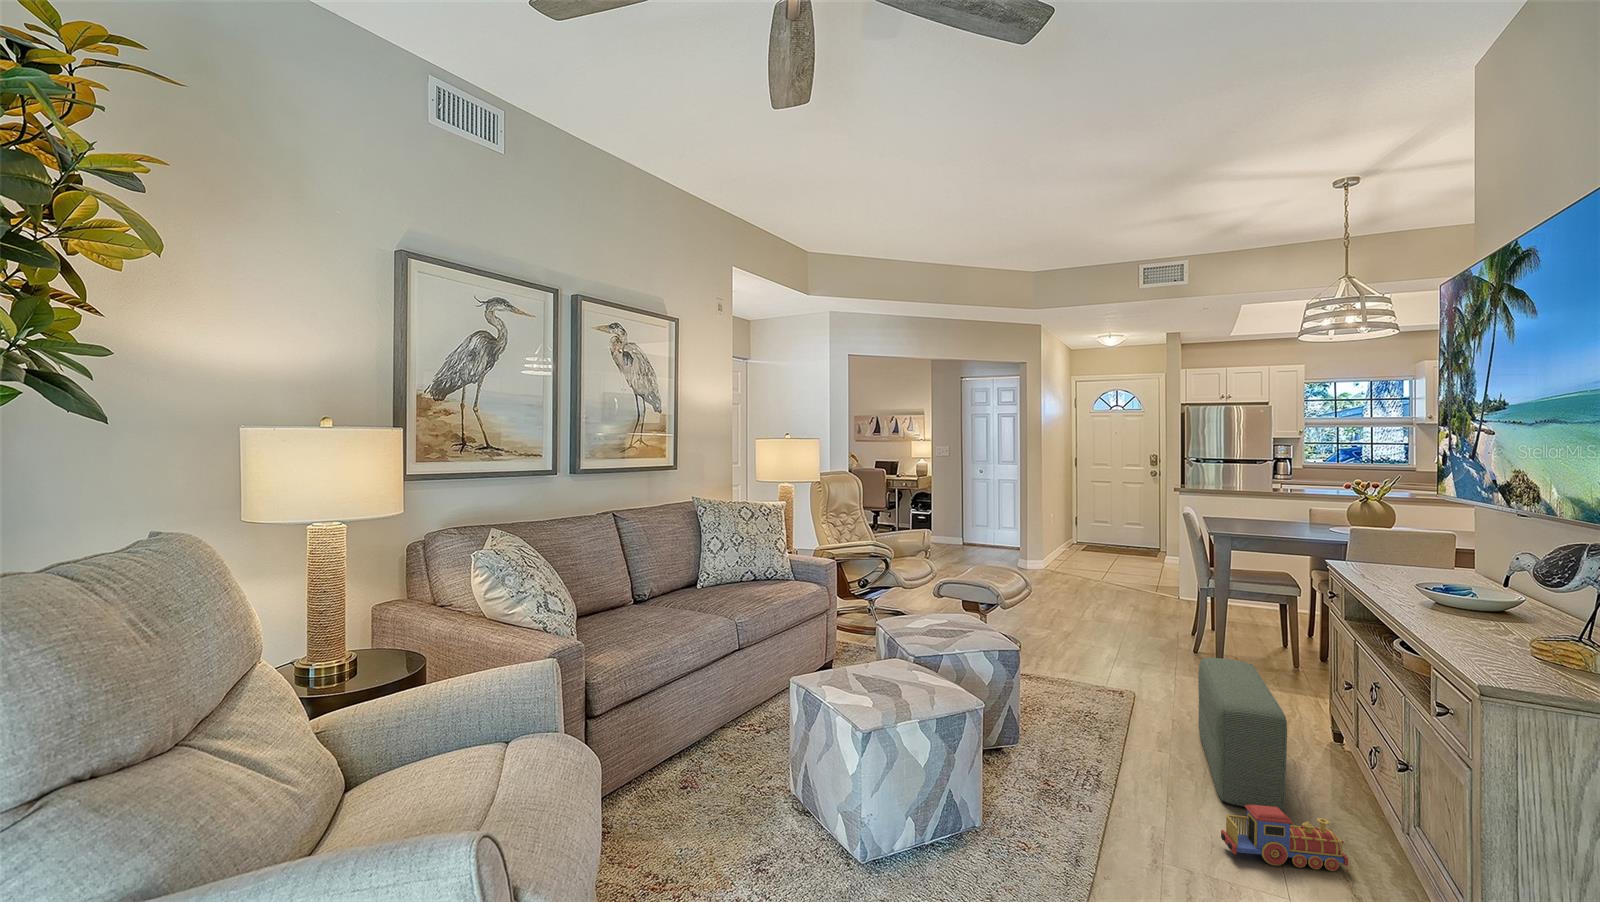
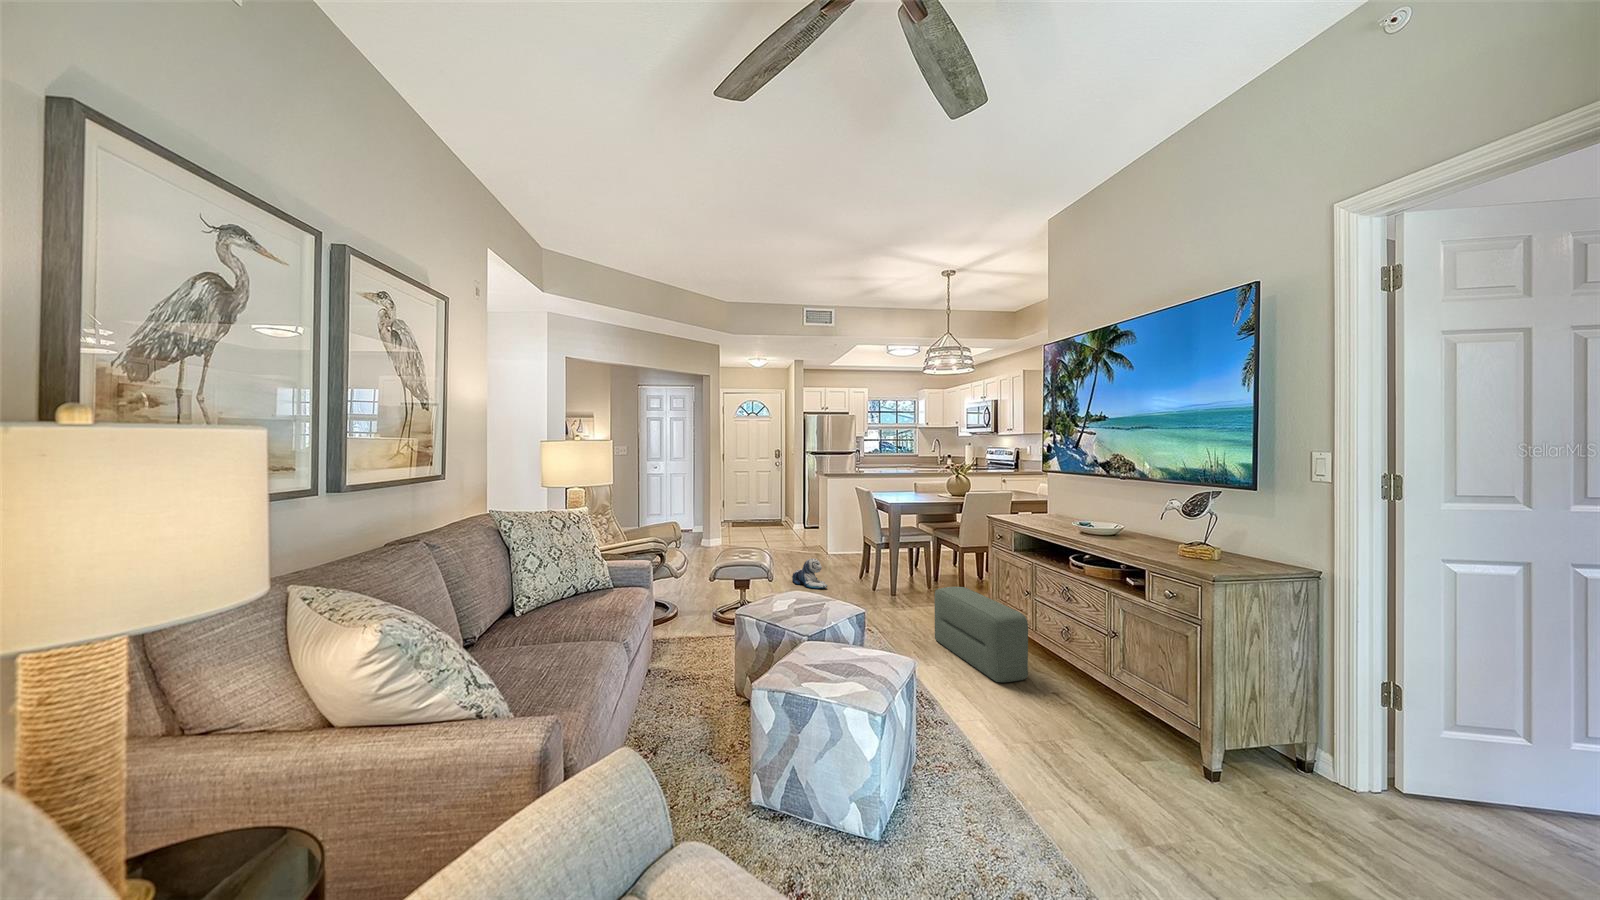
plush toy: none [1084,598,1123,641] -> present [792,558,827,589]
toy train: present [1221,805,1348,871] -> none [1028,675,1087,715]

